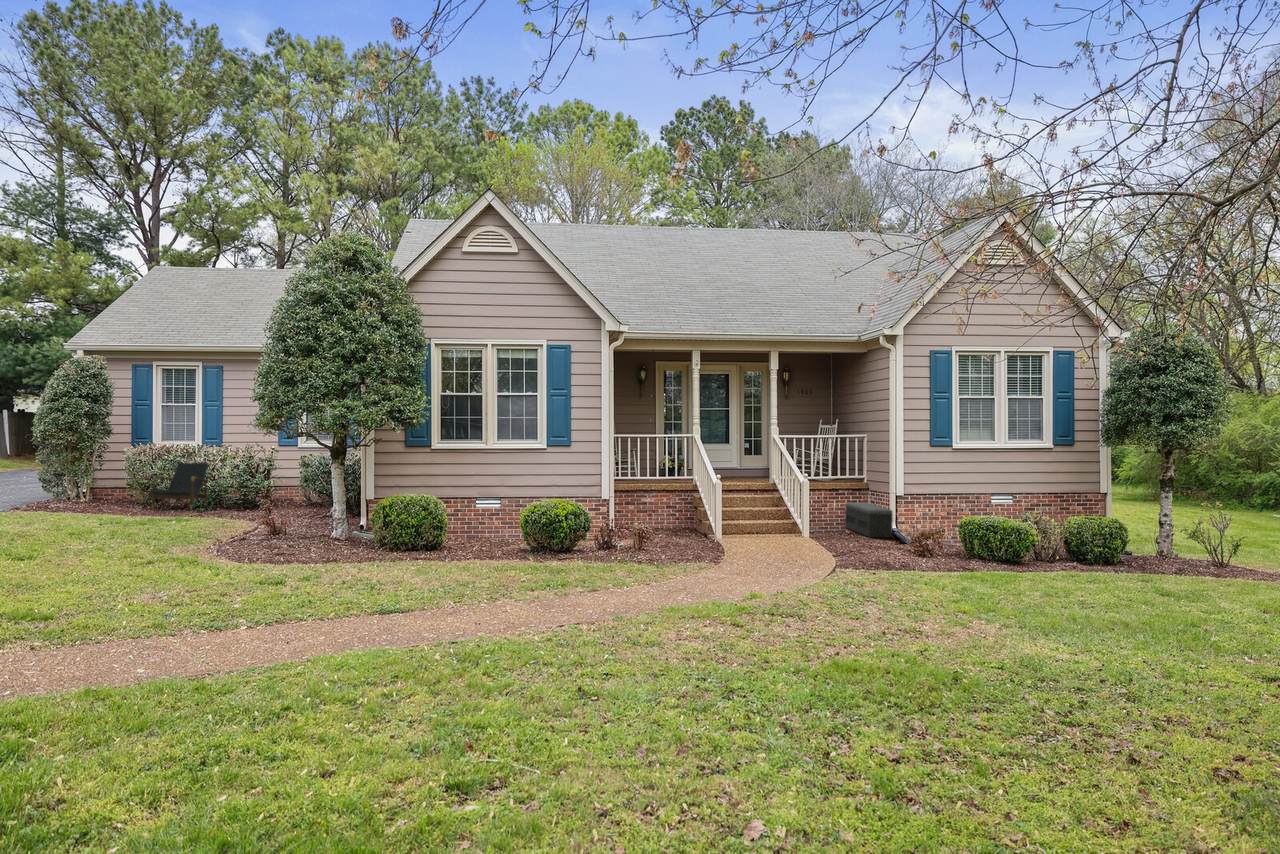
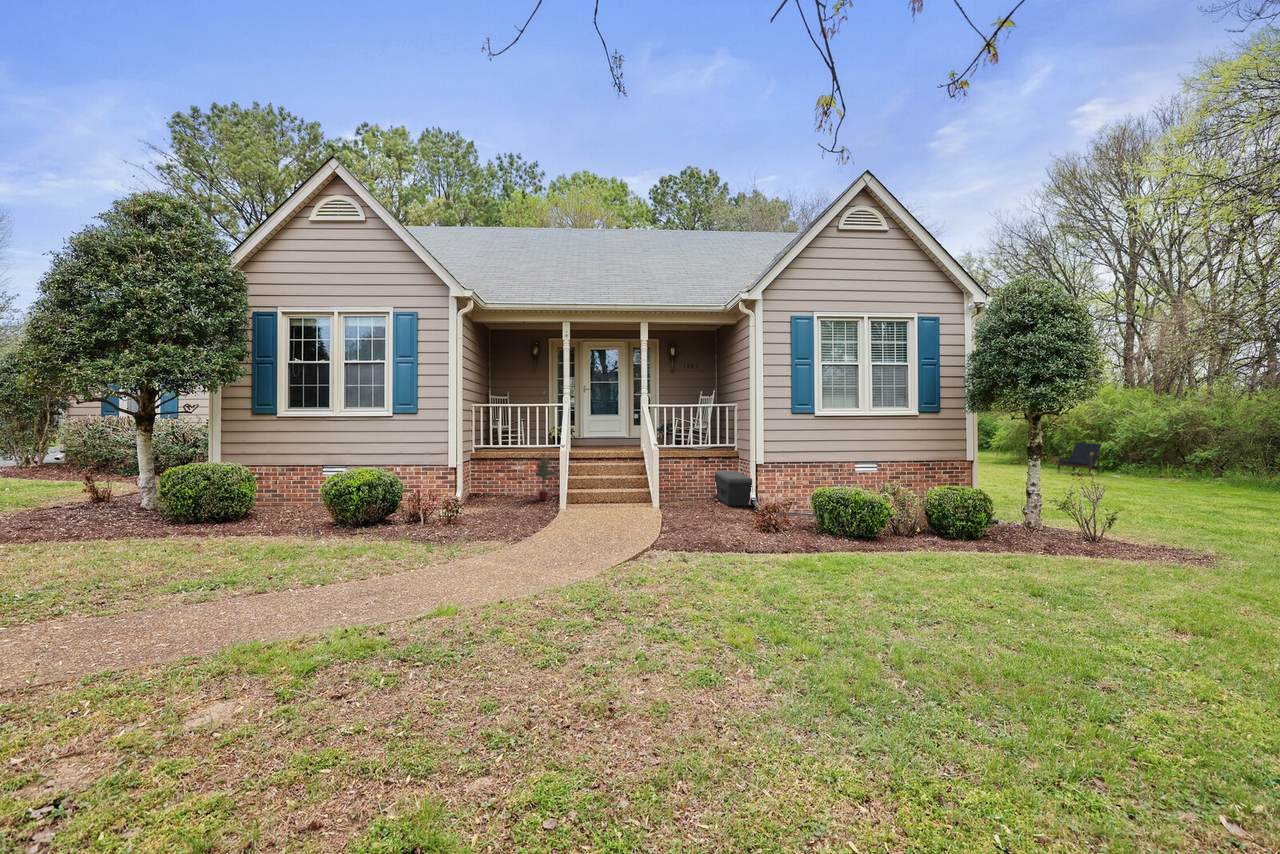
lounge chair: present [152,462,208,510] -> present [1058,442,1101,476]
potted tree: none [674,482,701,532] -> present [536,454,559,501]

